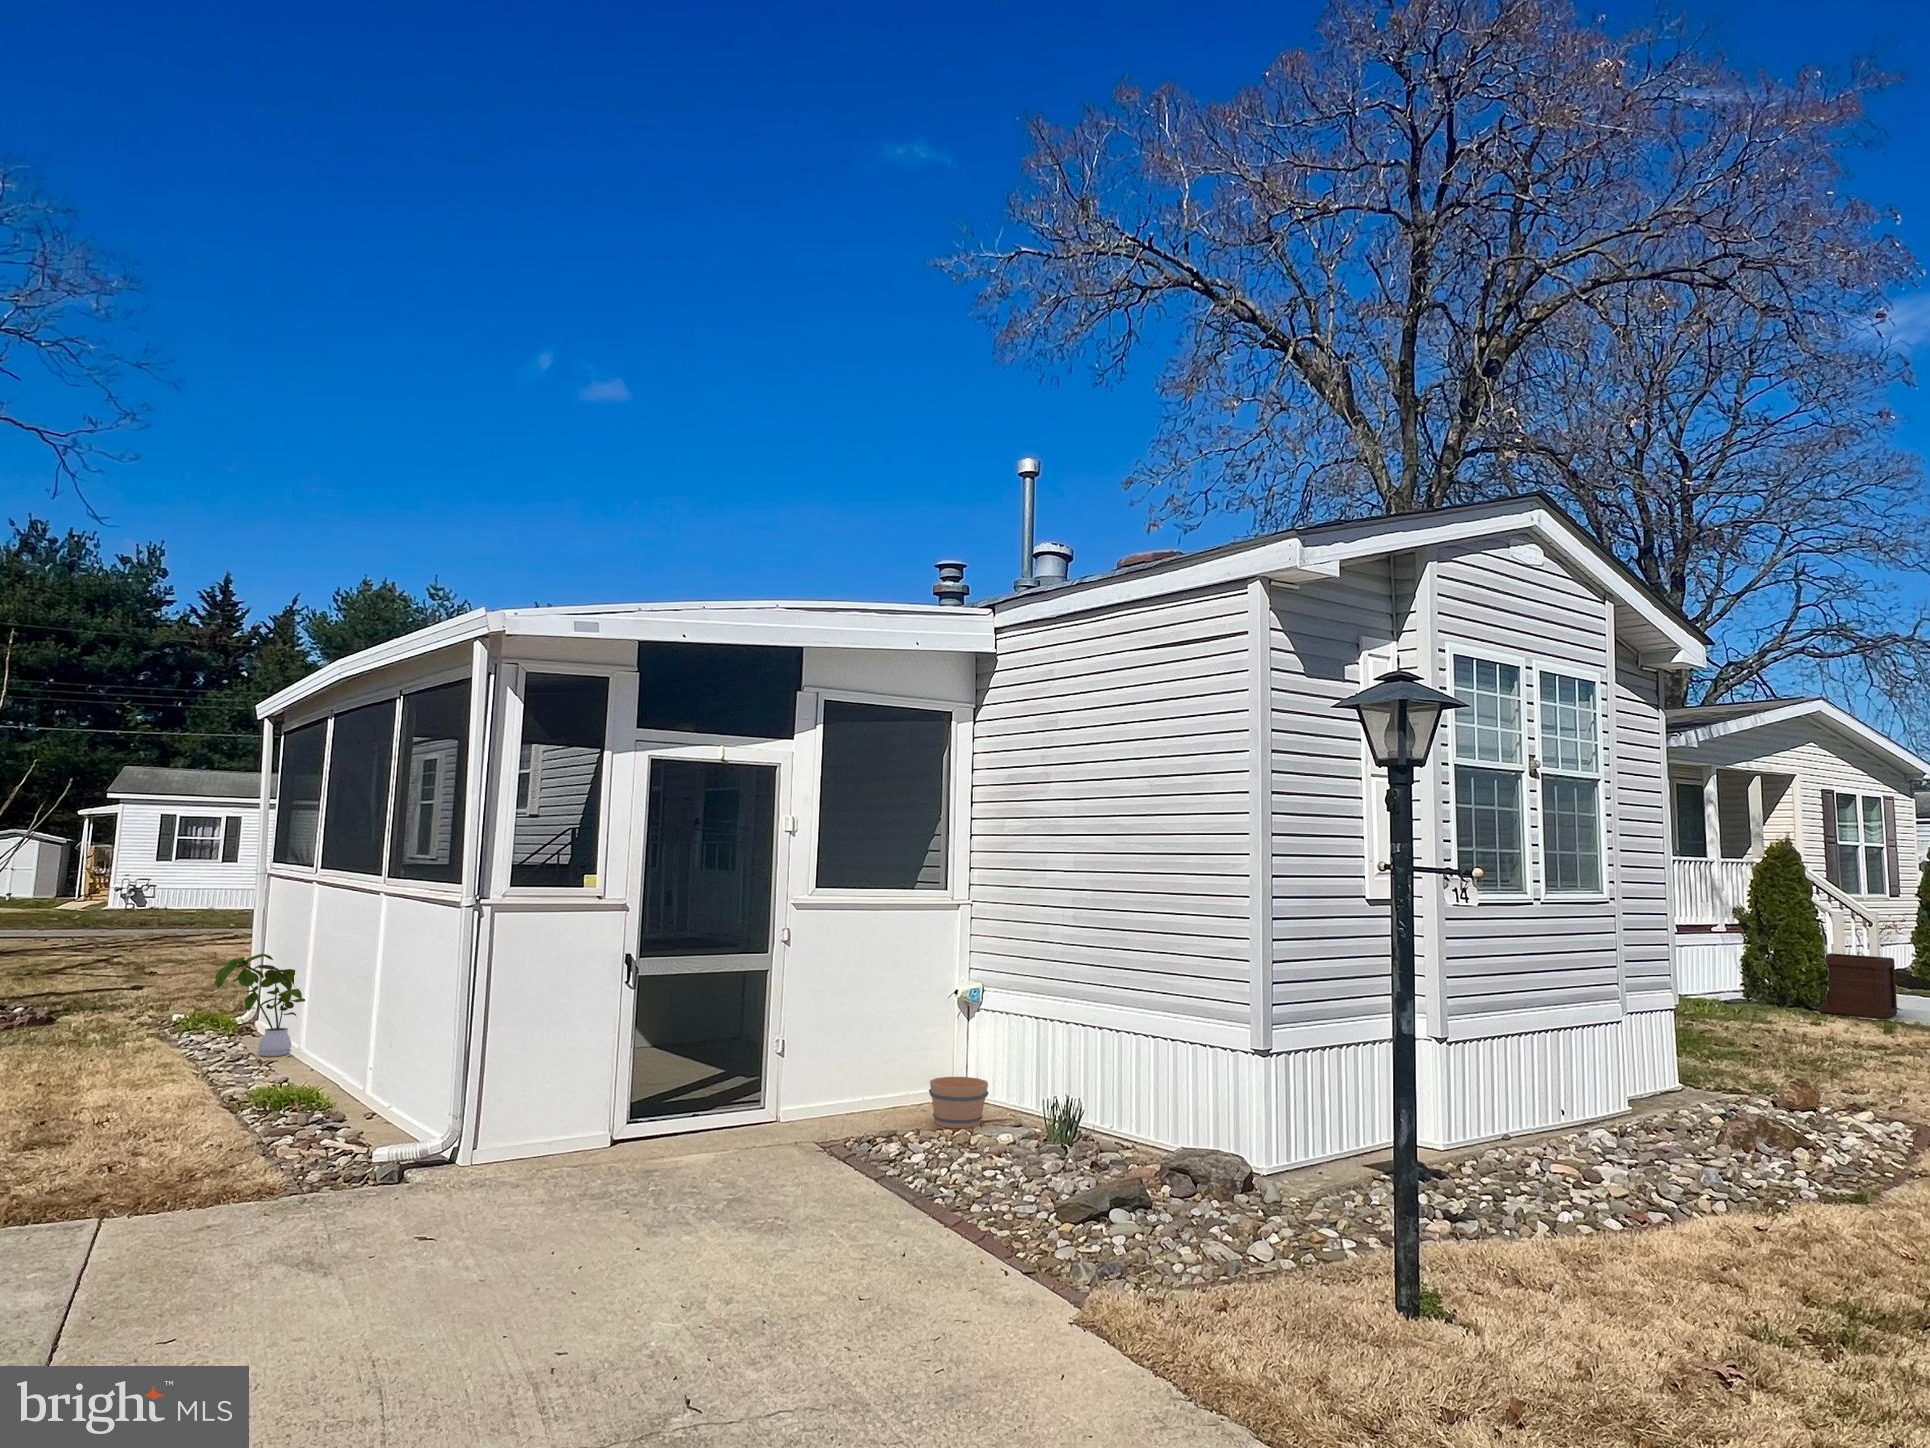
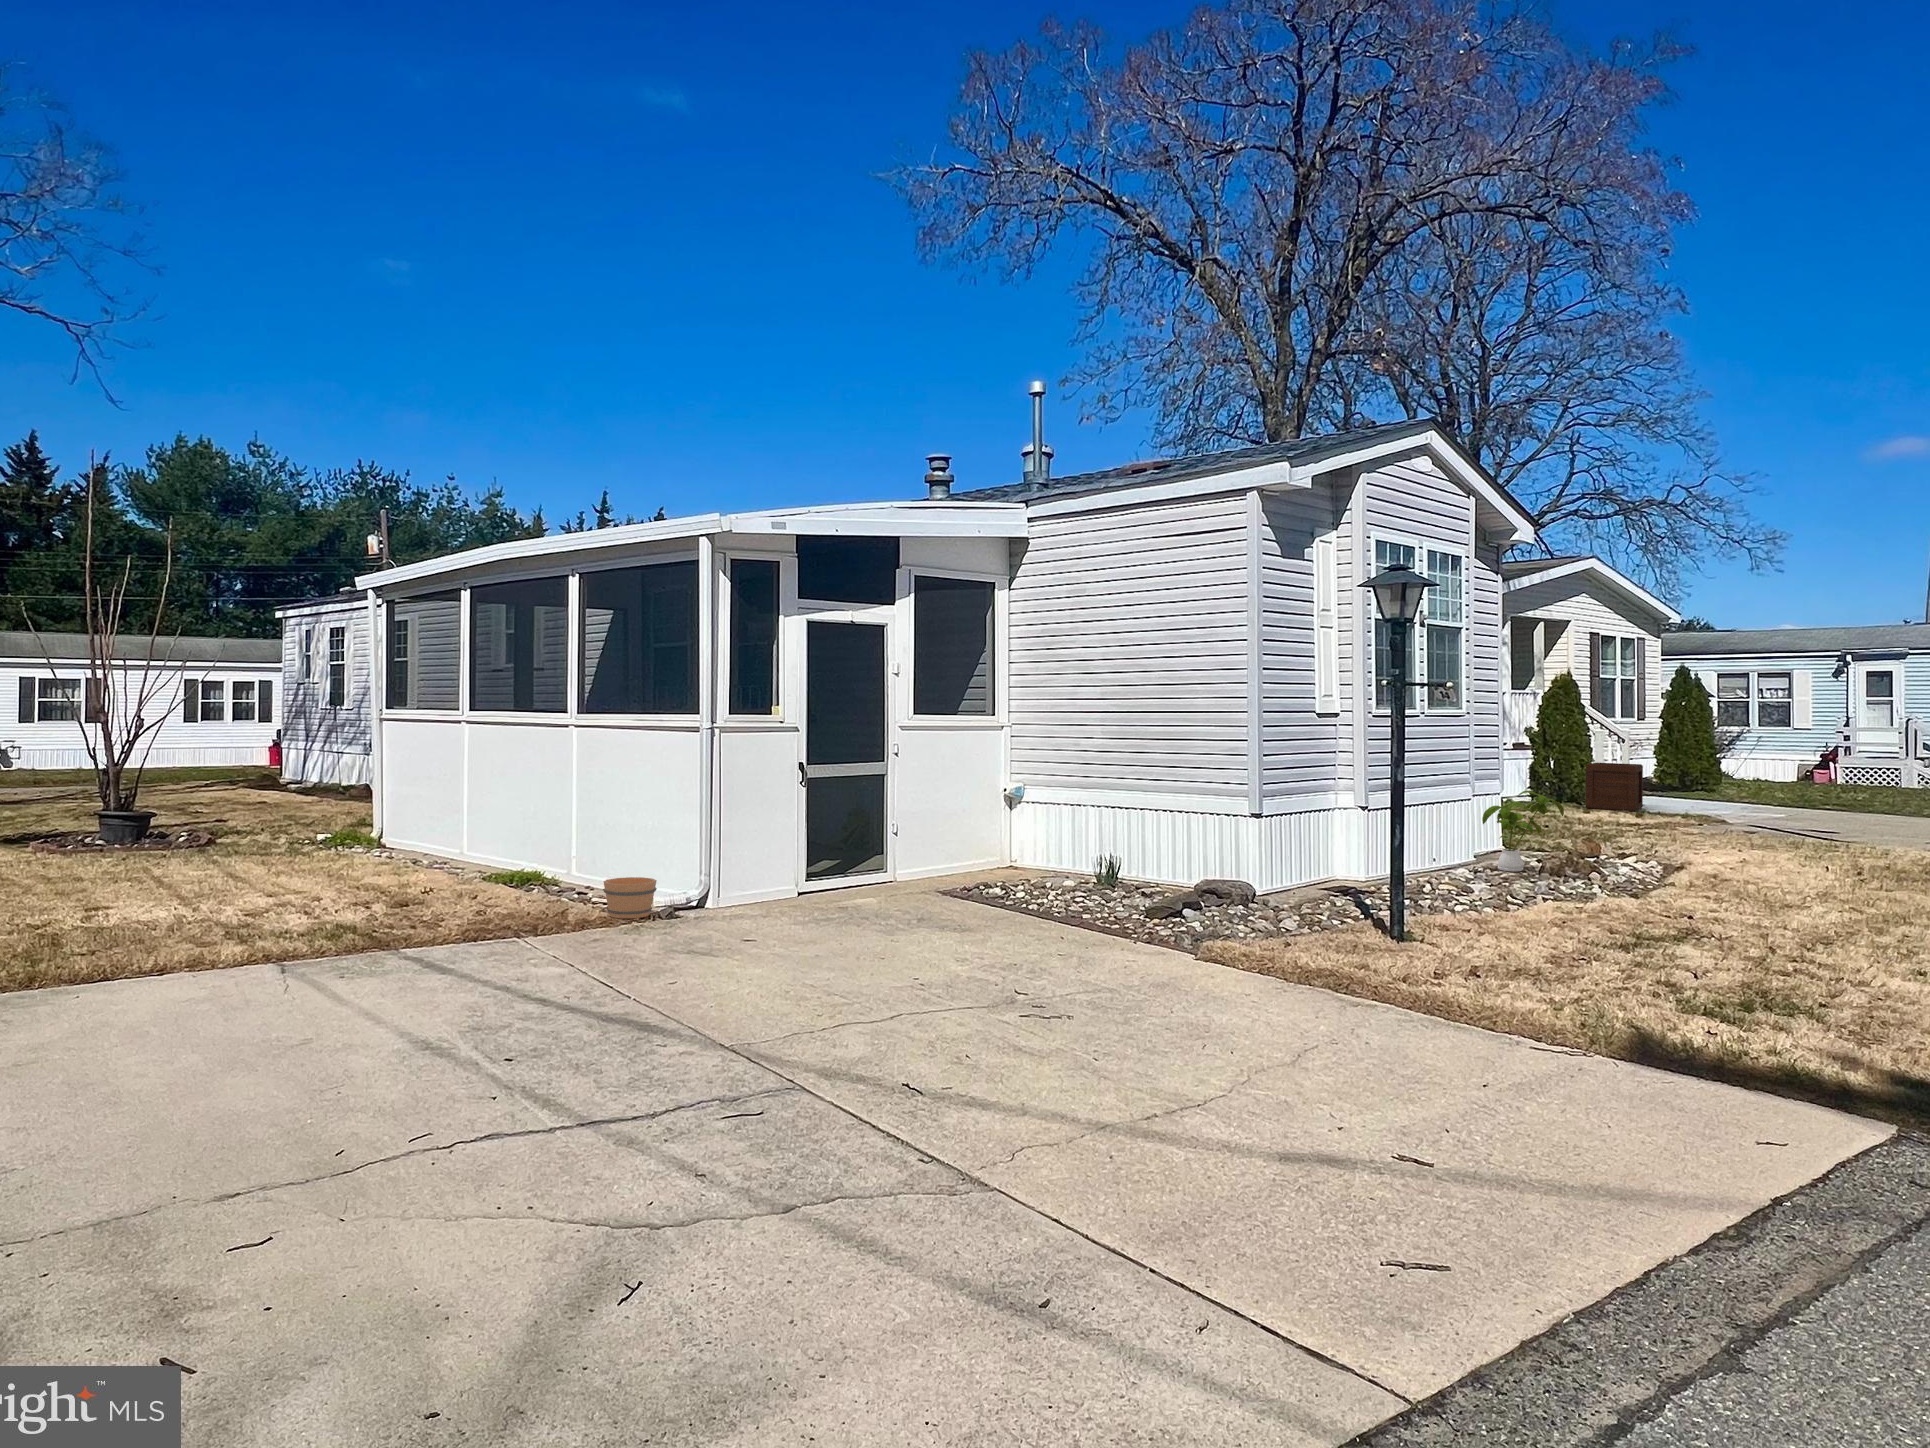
house plant: present [215,954,305,1057] -> present [1482,791,1564,872]
bucket: present [929,1077,988,1128] -> present [603,877,657,918]

